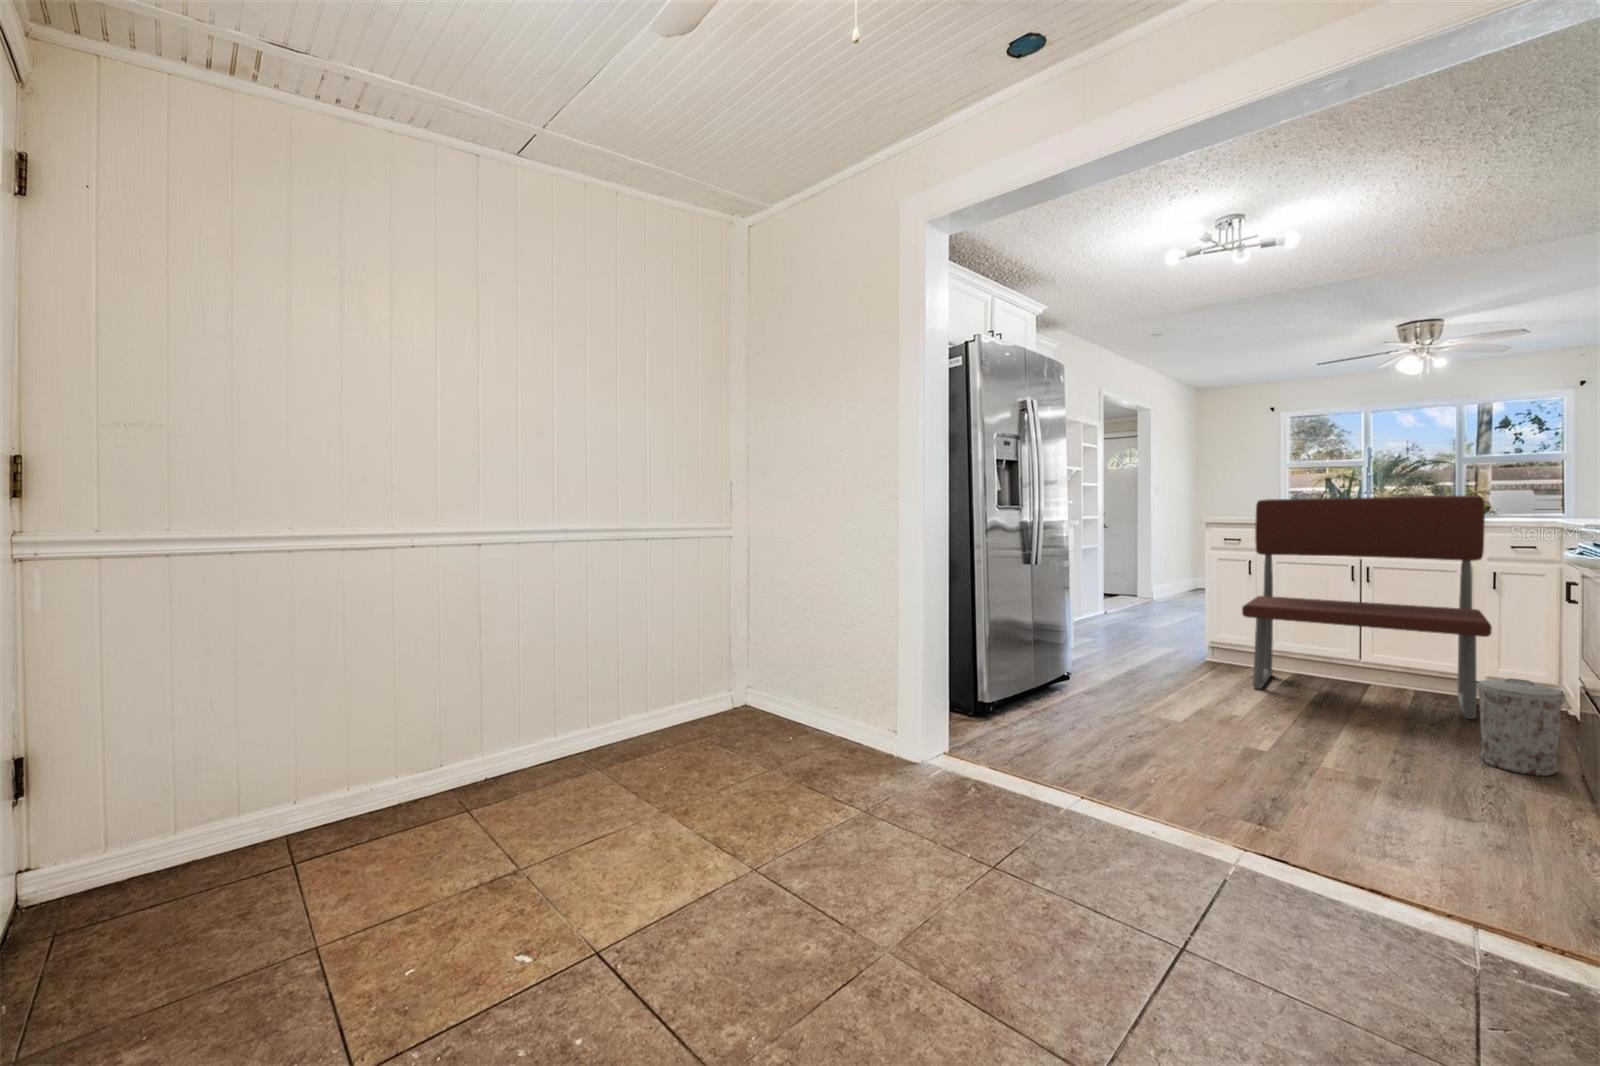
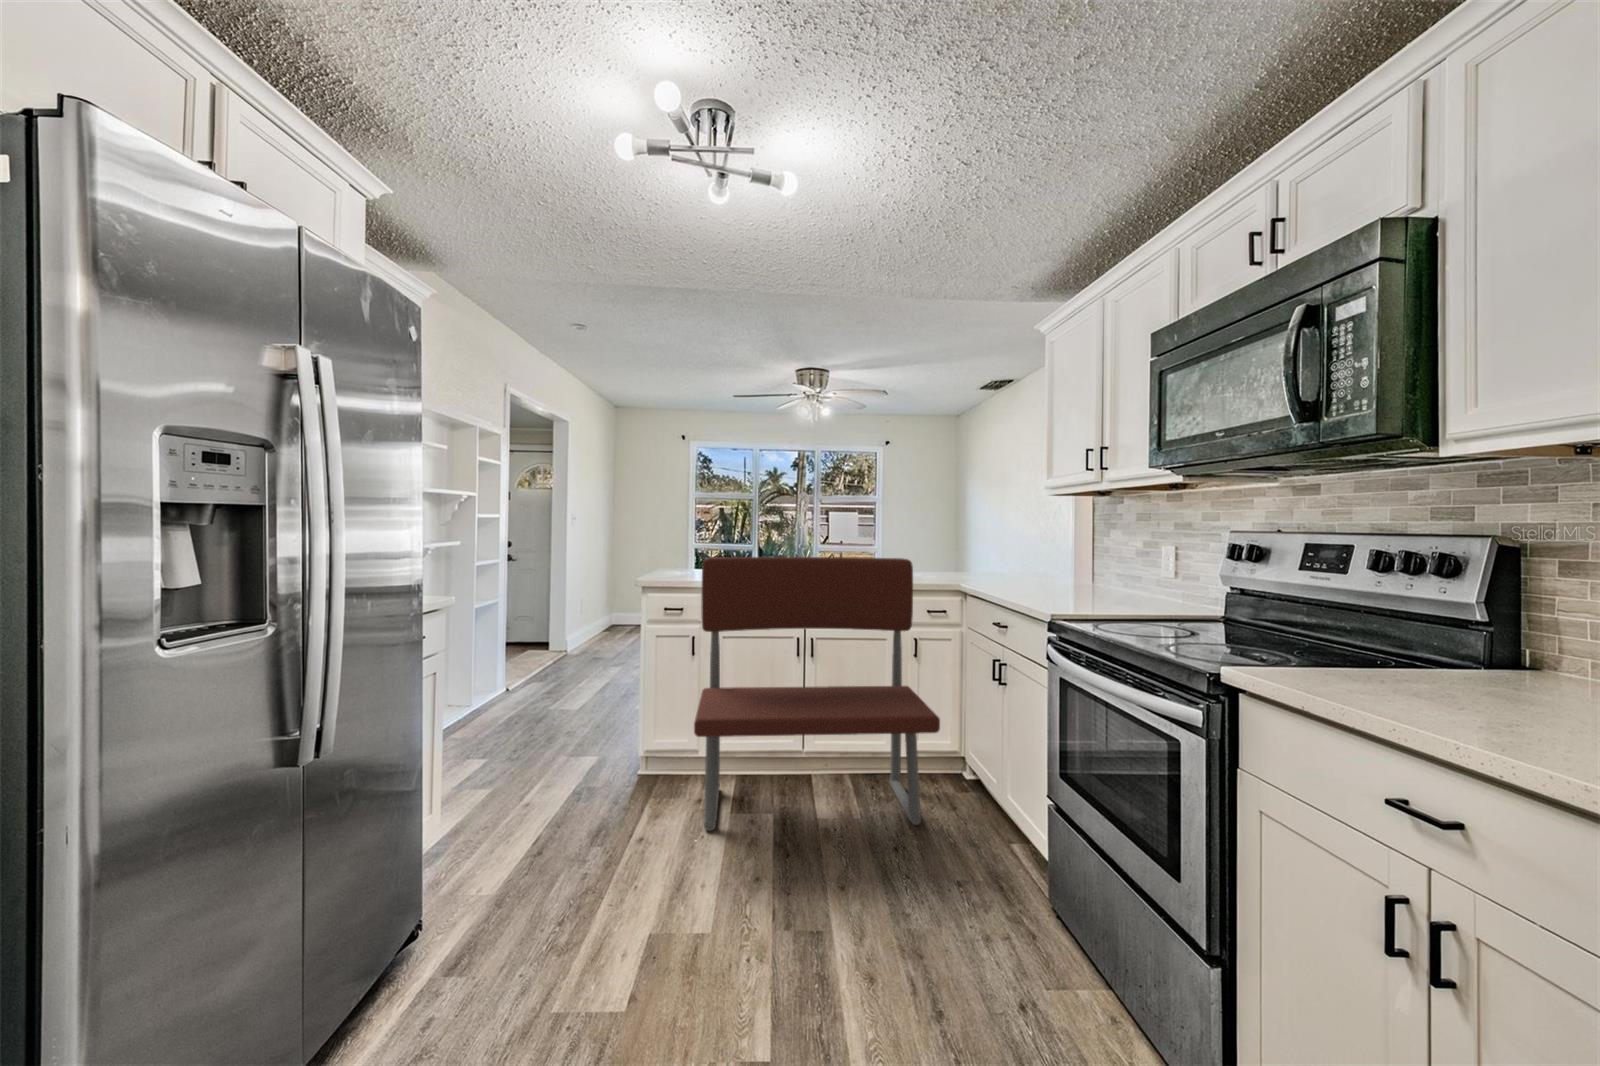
trash can: present [1477,679,1565,776] -> none [960,805,1037,937]

